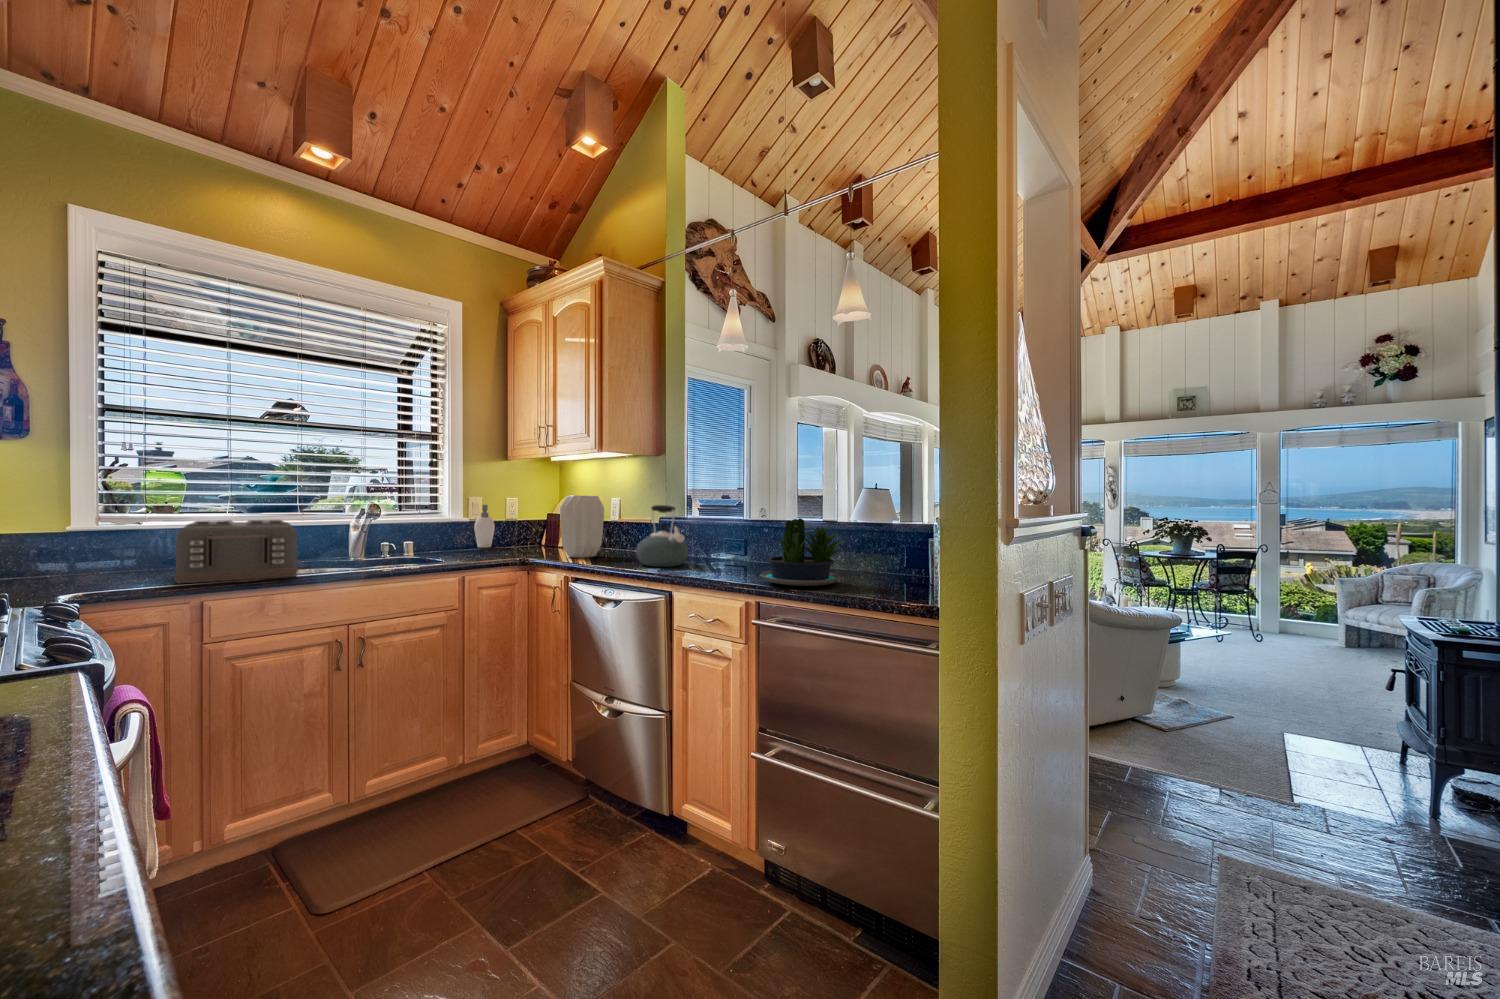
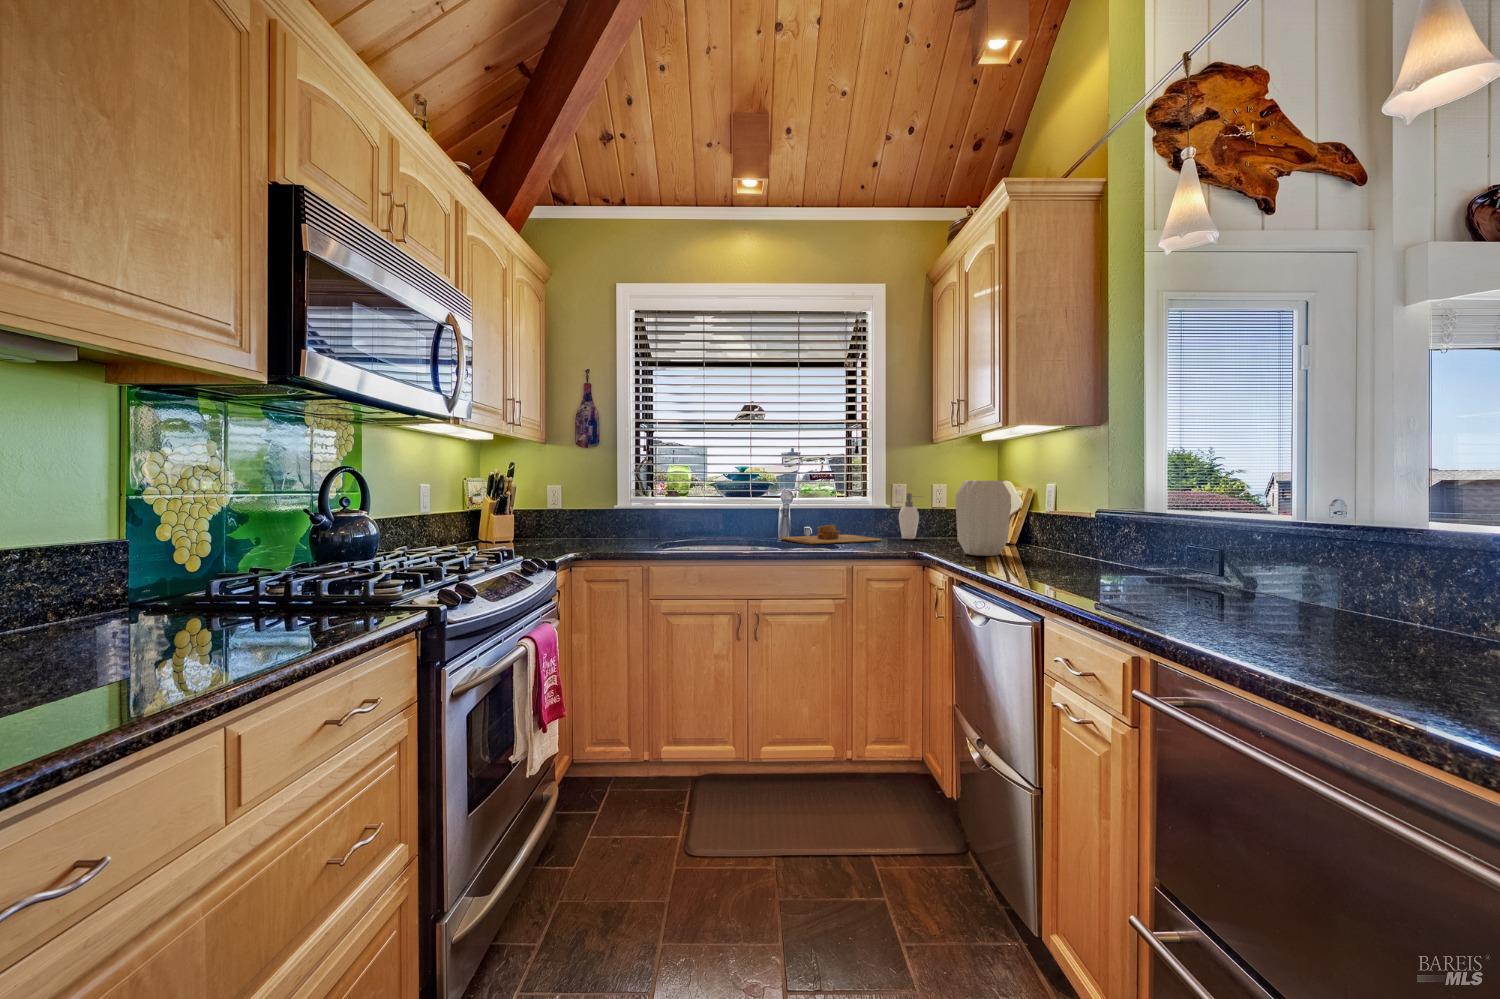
kettle: present [636,505,688,567] -> none [1020,490,1098,575]
potted plant: present [760,518,845,586] -> none [1142,508,1347,629]
toaster: present [174,520,298,583] -> none [635,504,725,552]
cutting board: none [347,537,466,559] -> present [780,525,882,545]

